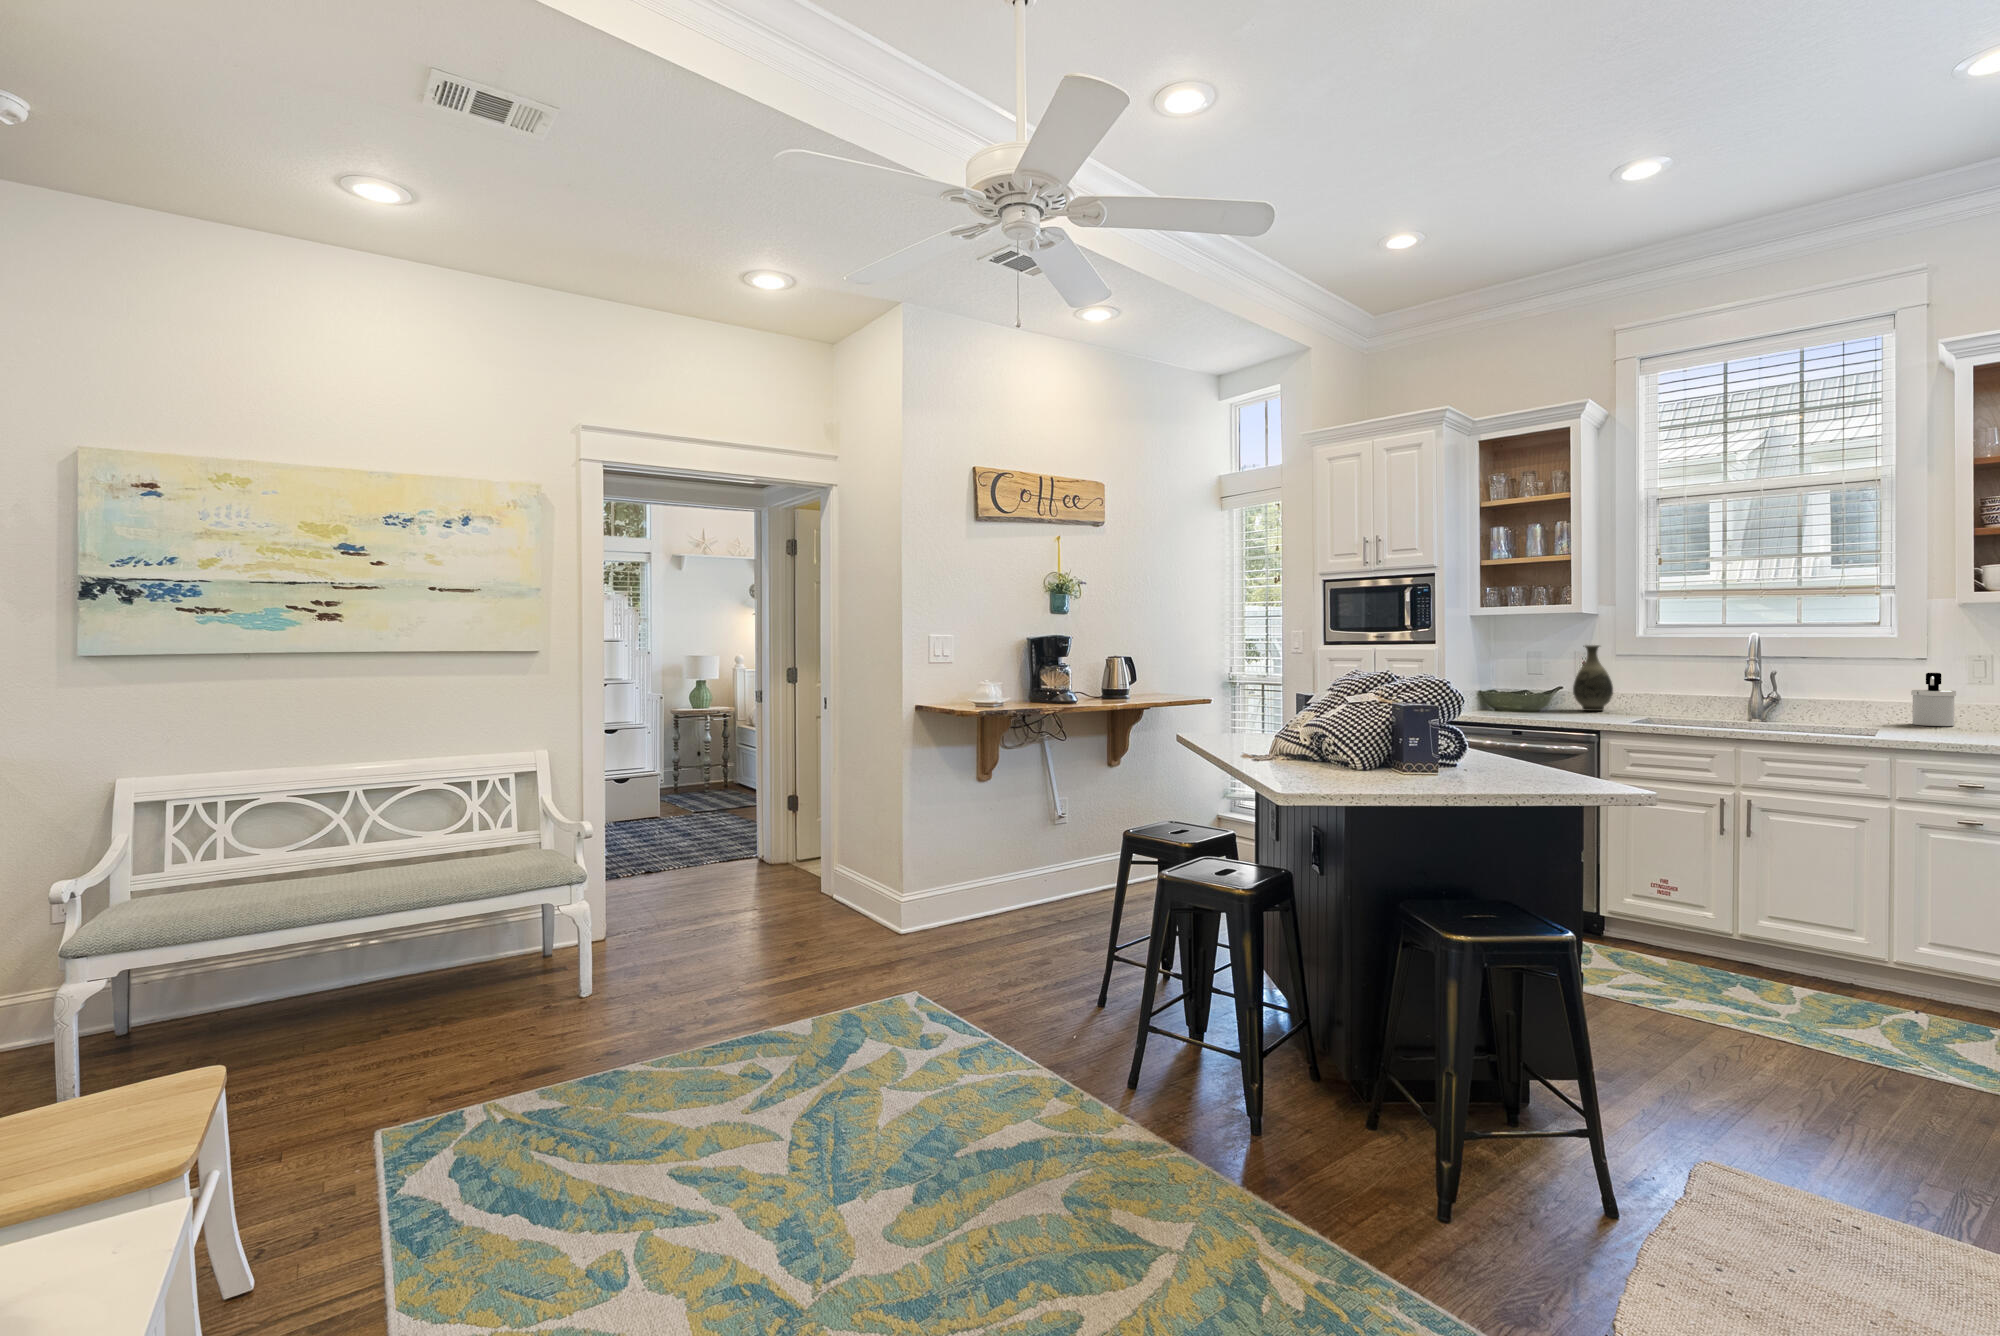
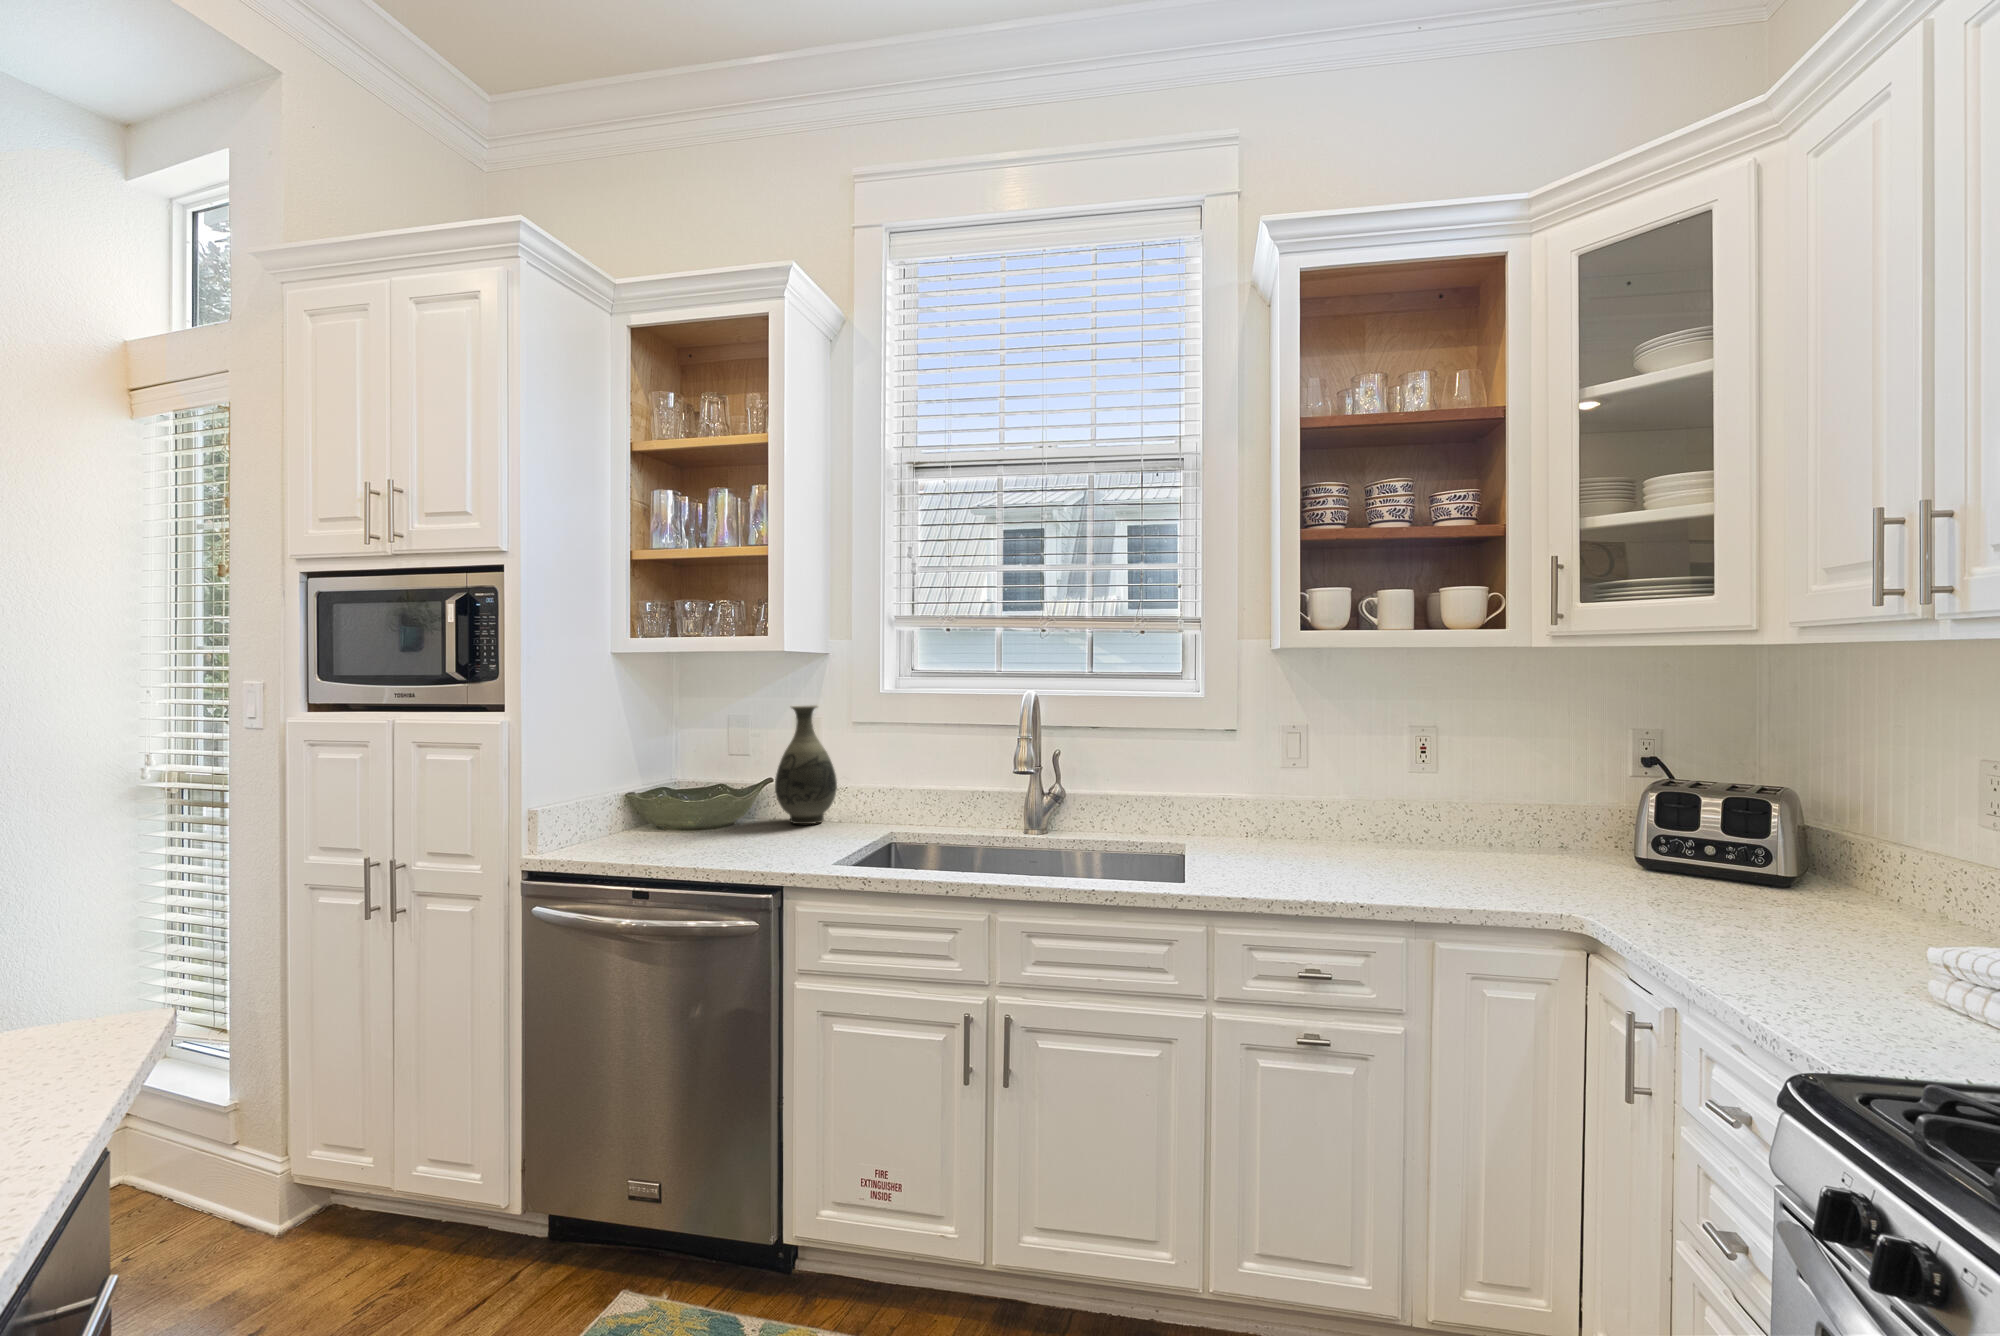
soap dispenser: present [1911,673,1956,726] -> none [1224,752,1276,838]

